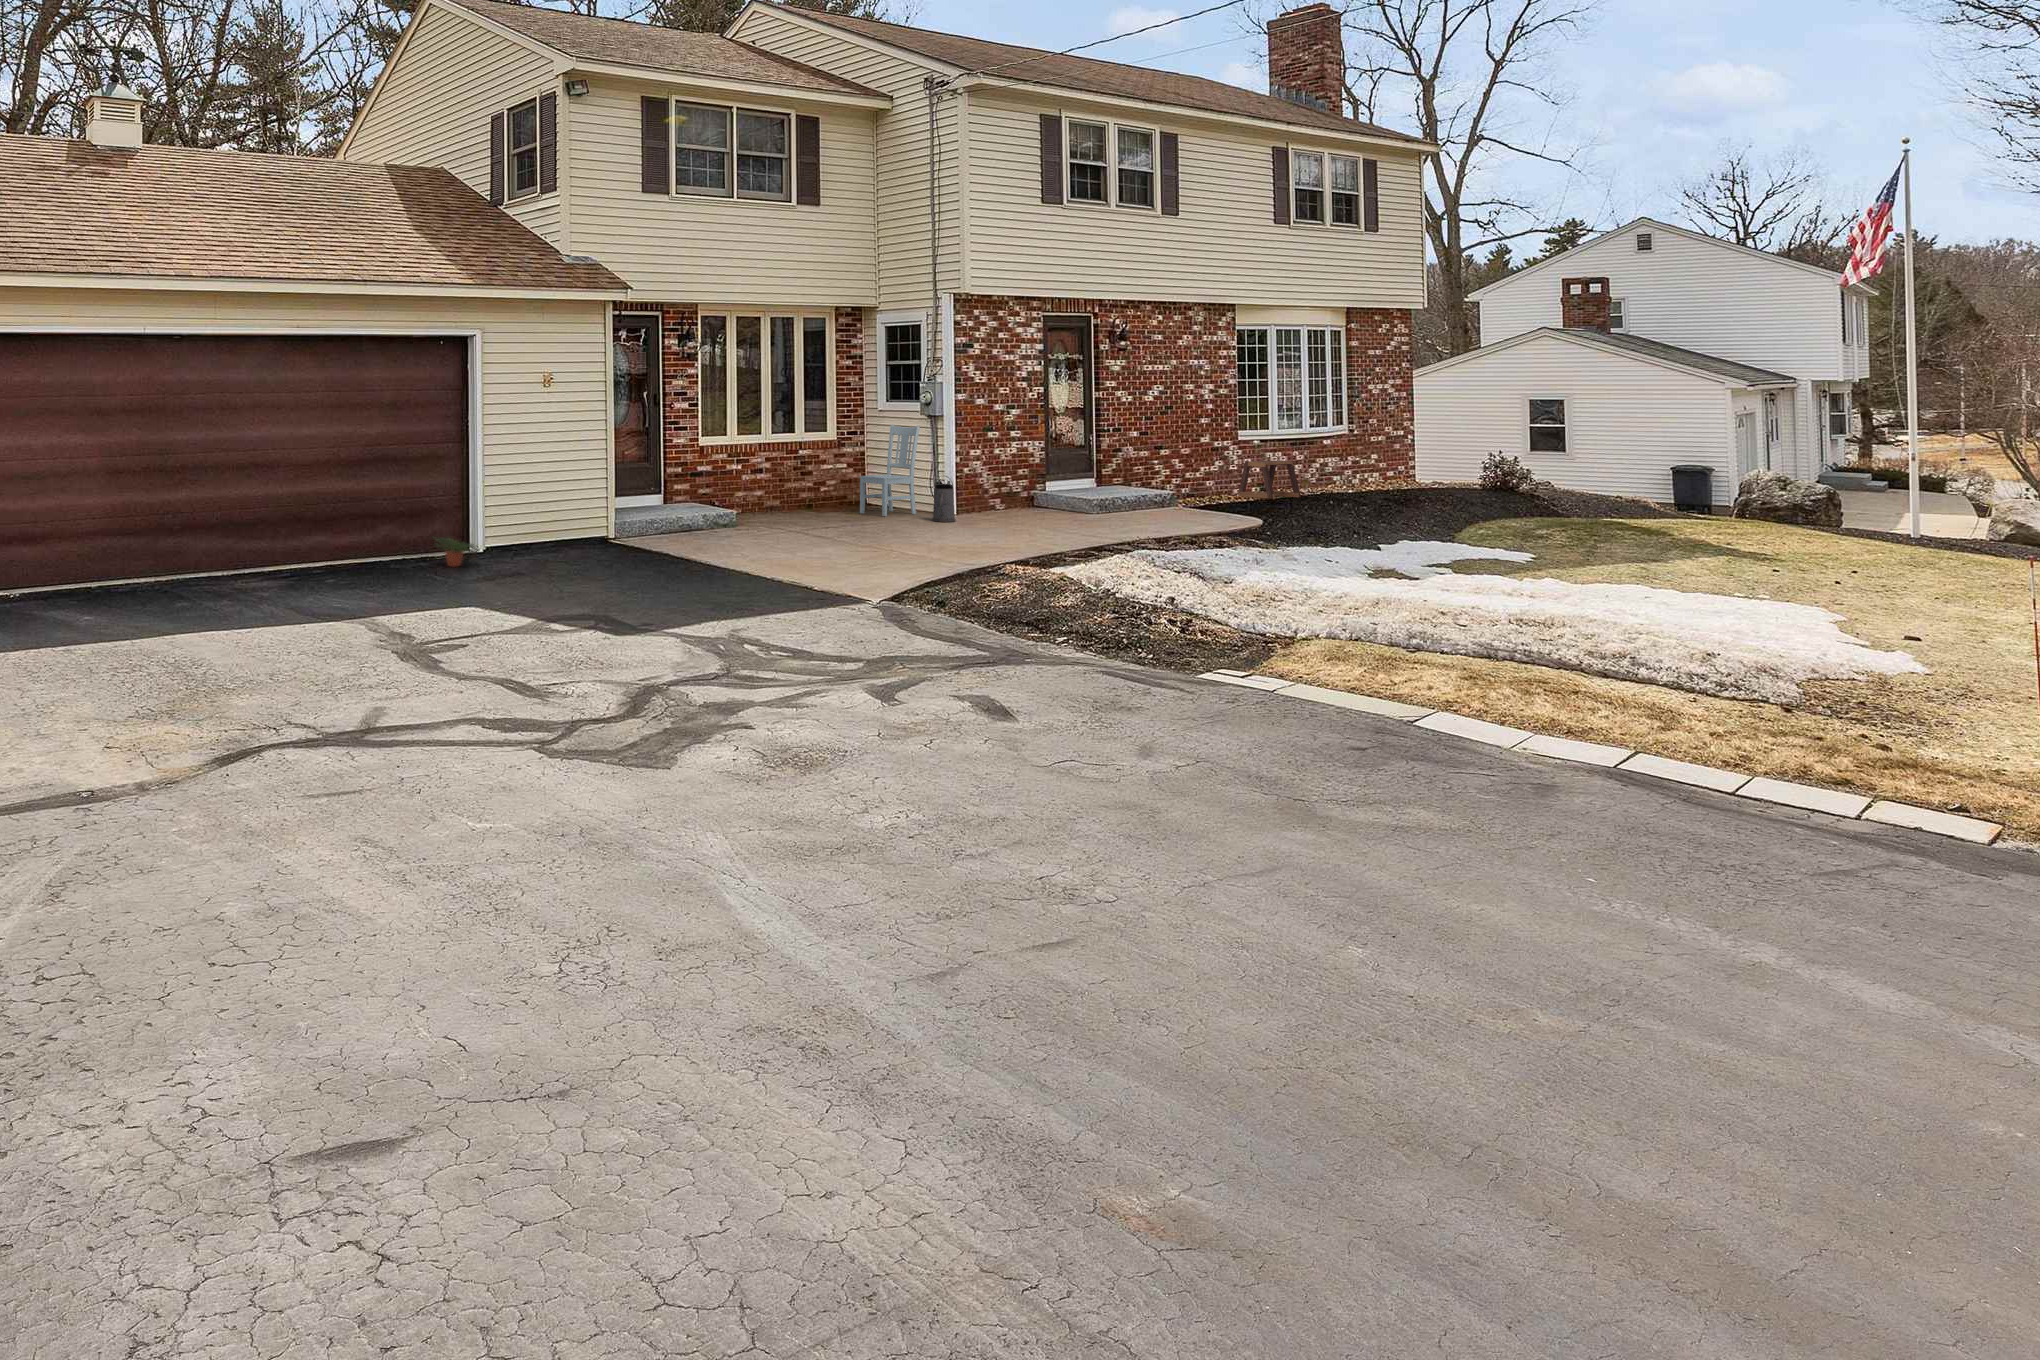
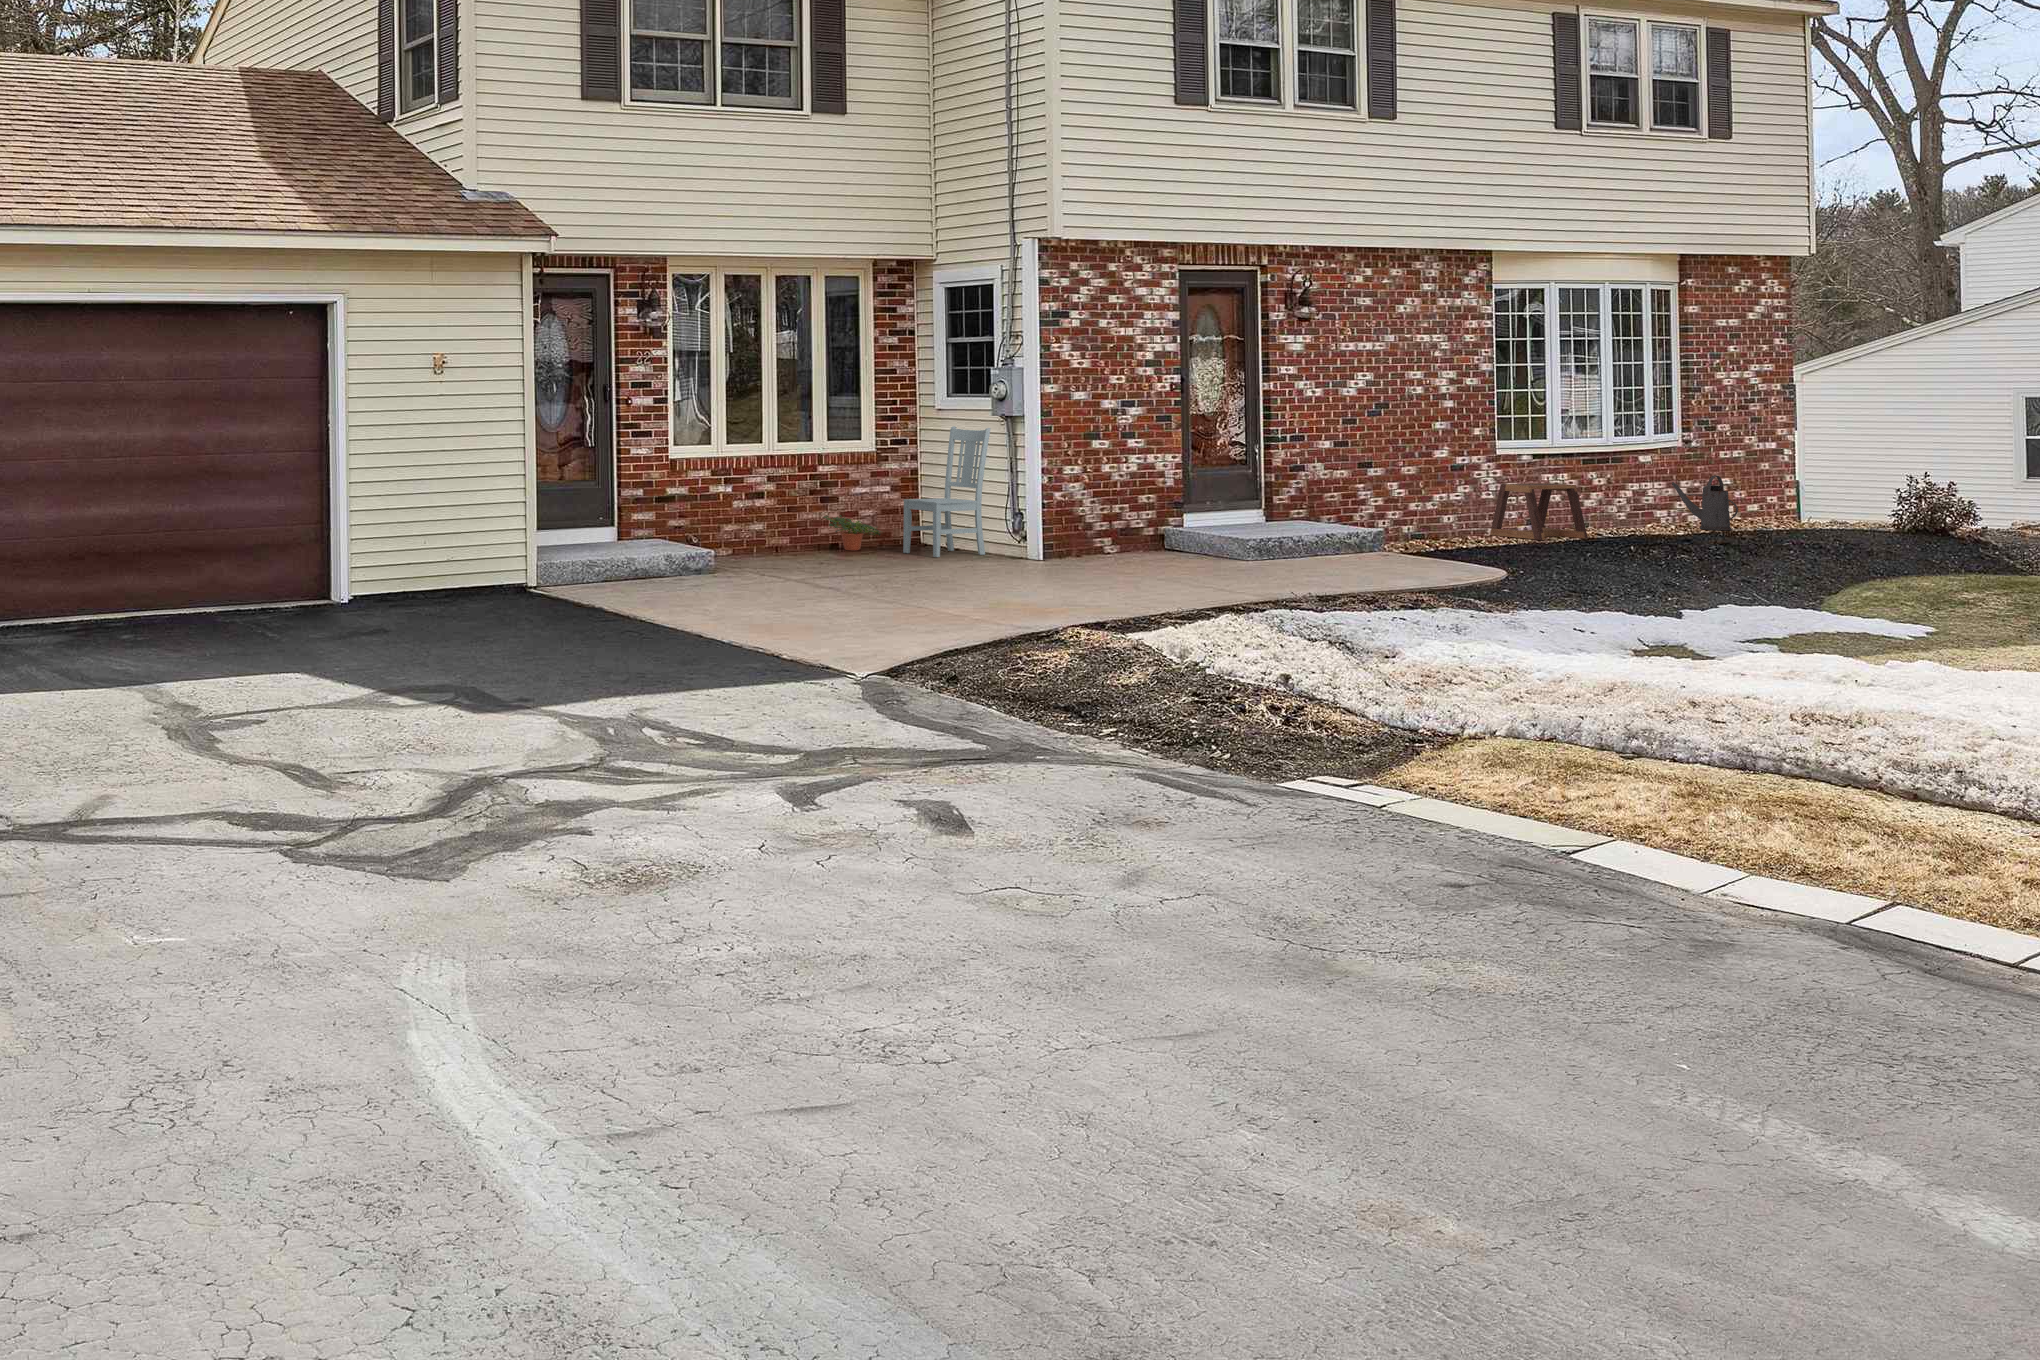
watering can: present [932,476,955,522] -> present [1672,475,1738,530]
potted plant: present [434,537,479,567] -> present [823,515,881,550]

